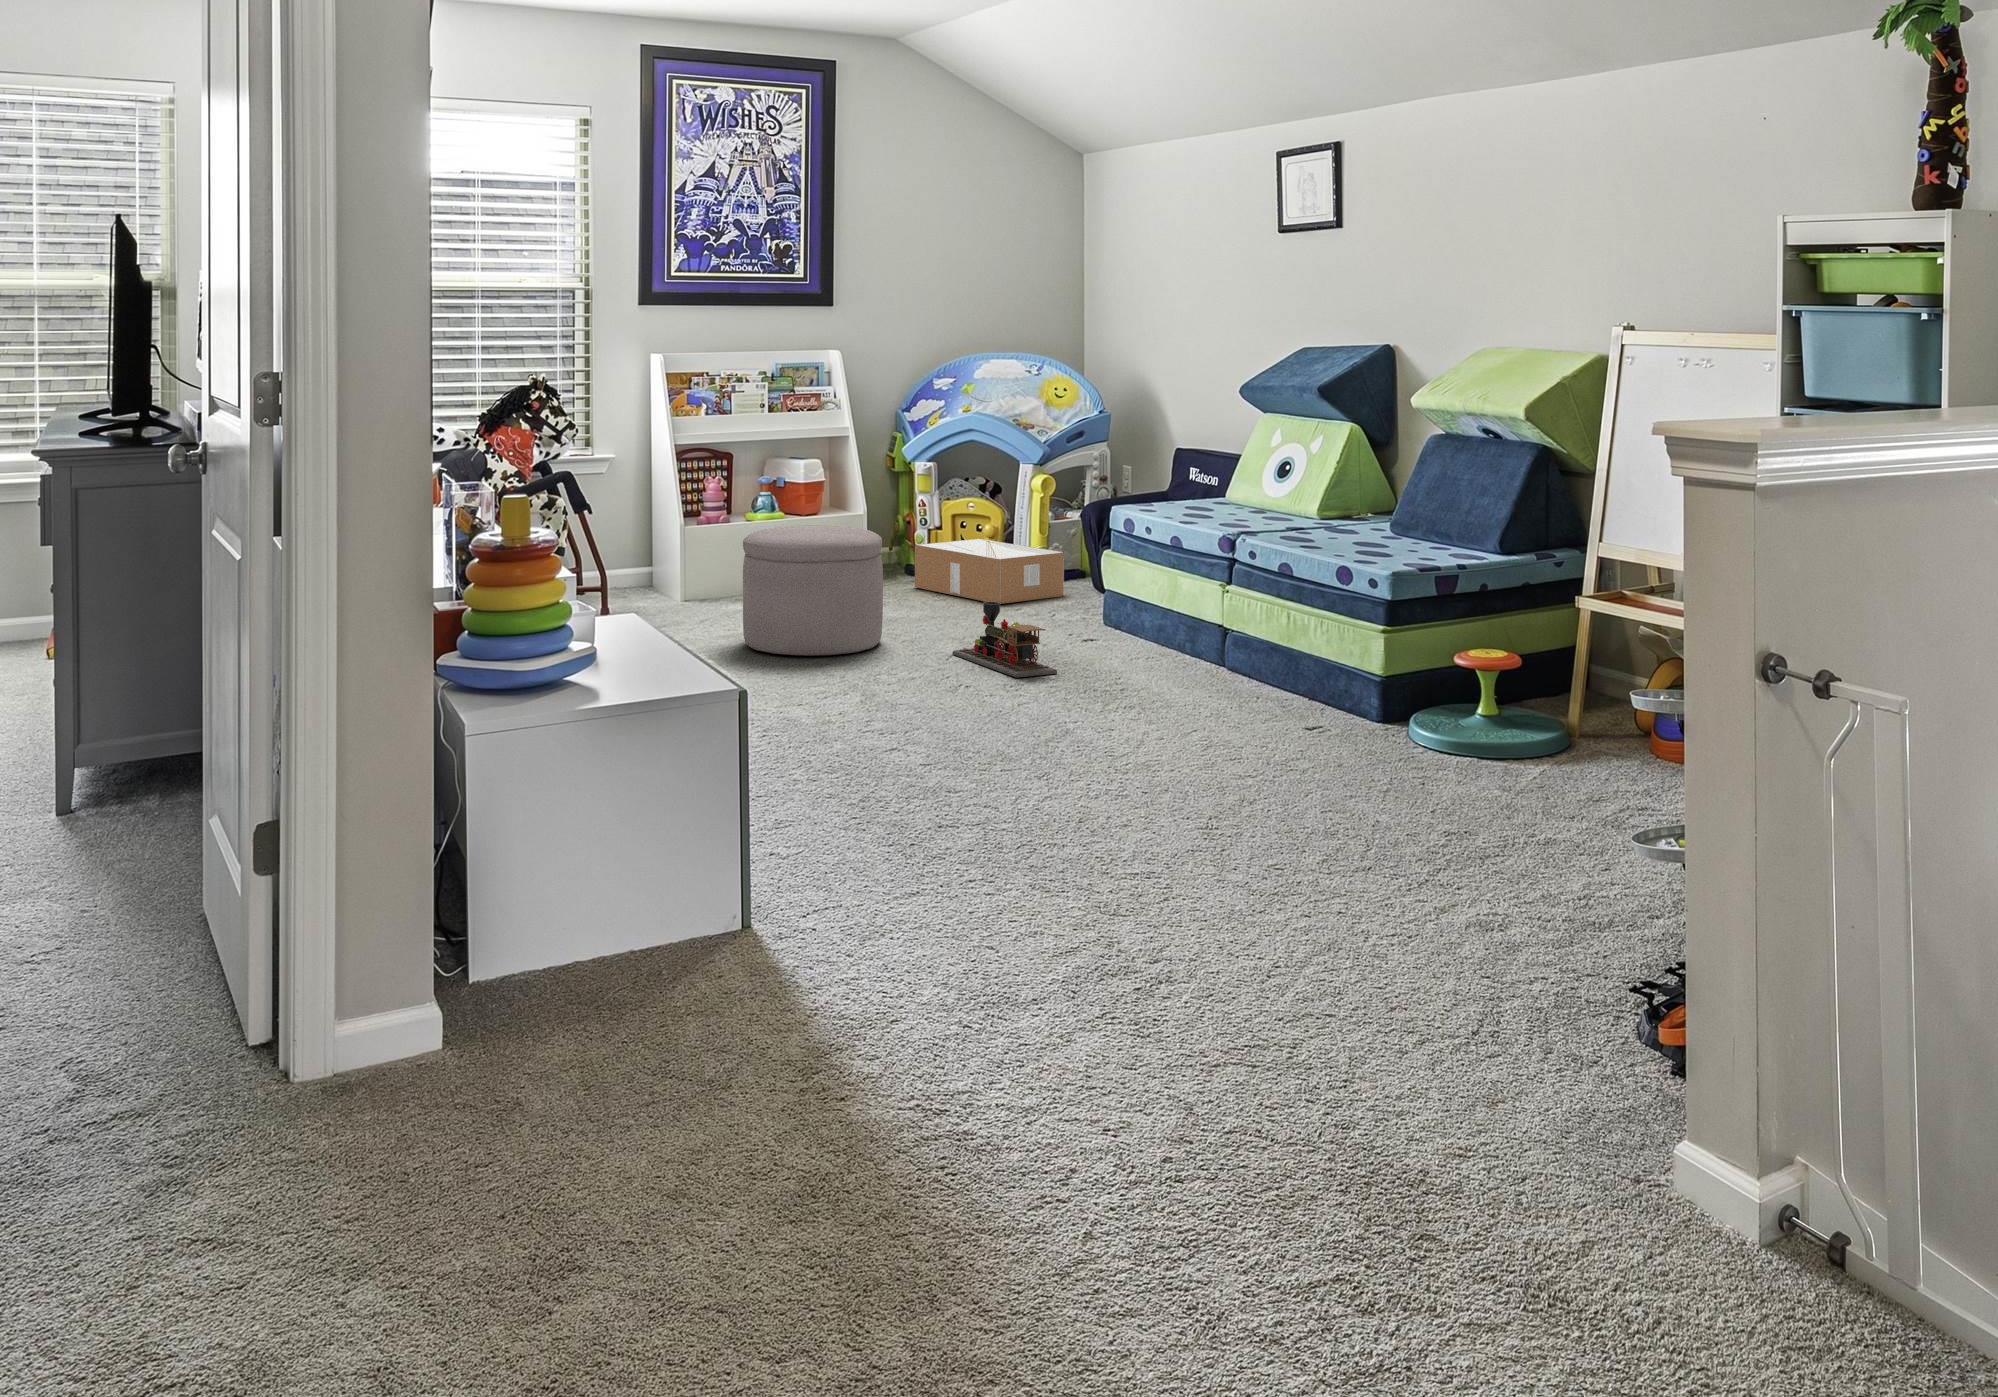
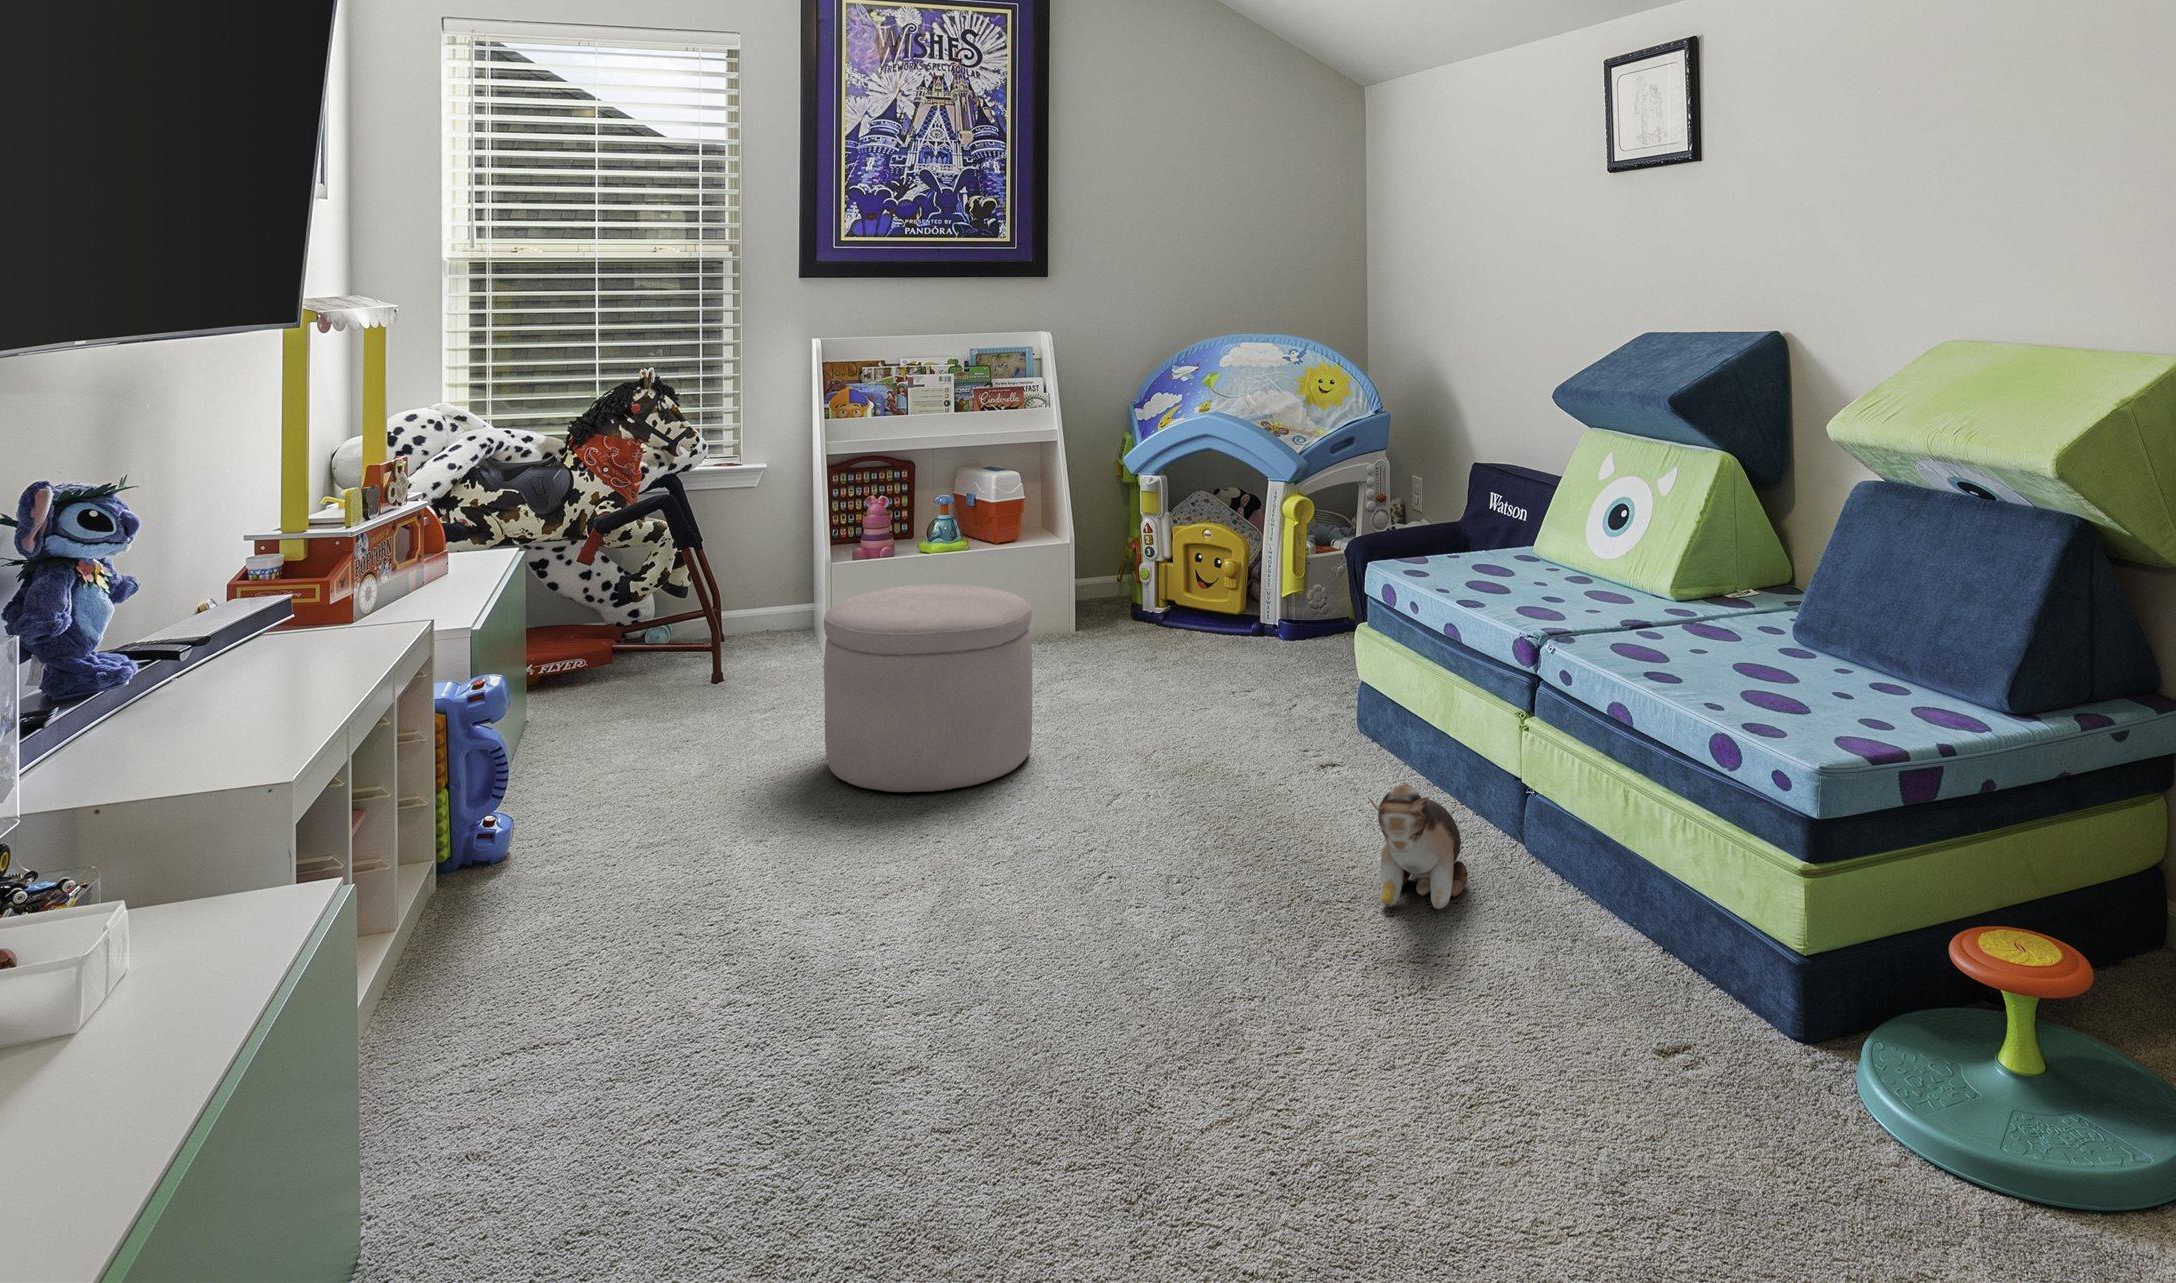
cardboard box: present [915,539,1064,604] -> none [1134,572,1321,674]
toy train: present [952,602,1057,677] -> none [1119,718,1259,859]
plush toy: none [1134,614,1192,691] -> present [1367,784,1468,909]

